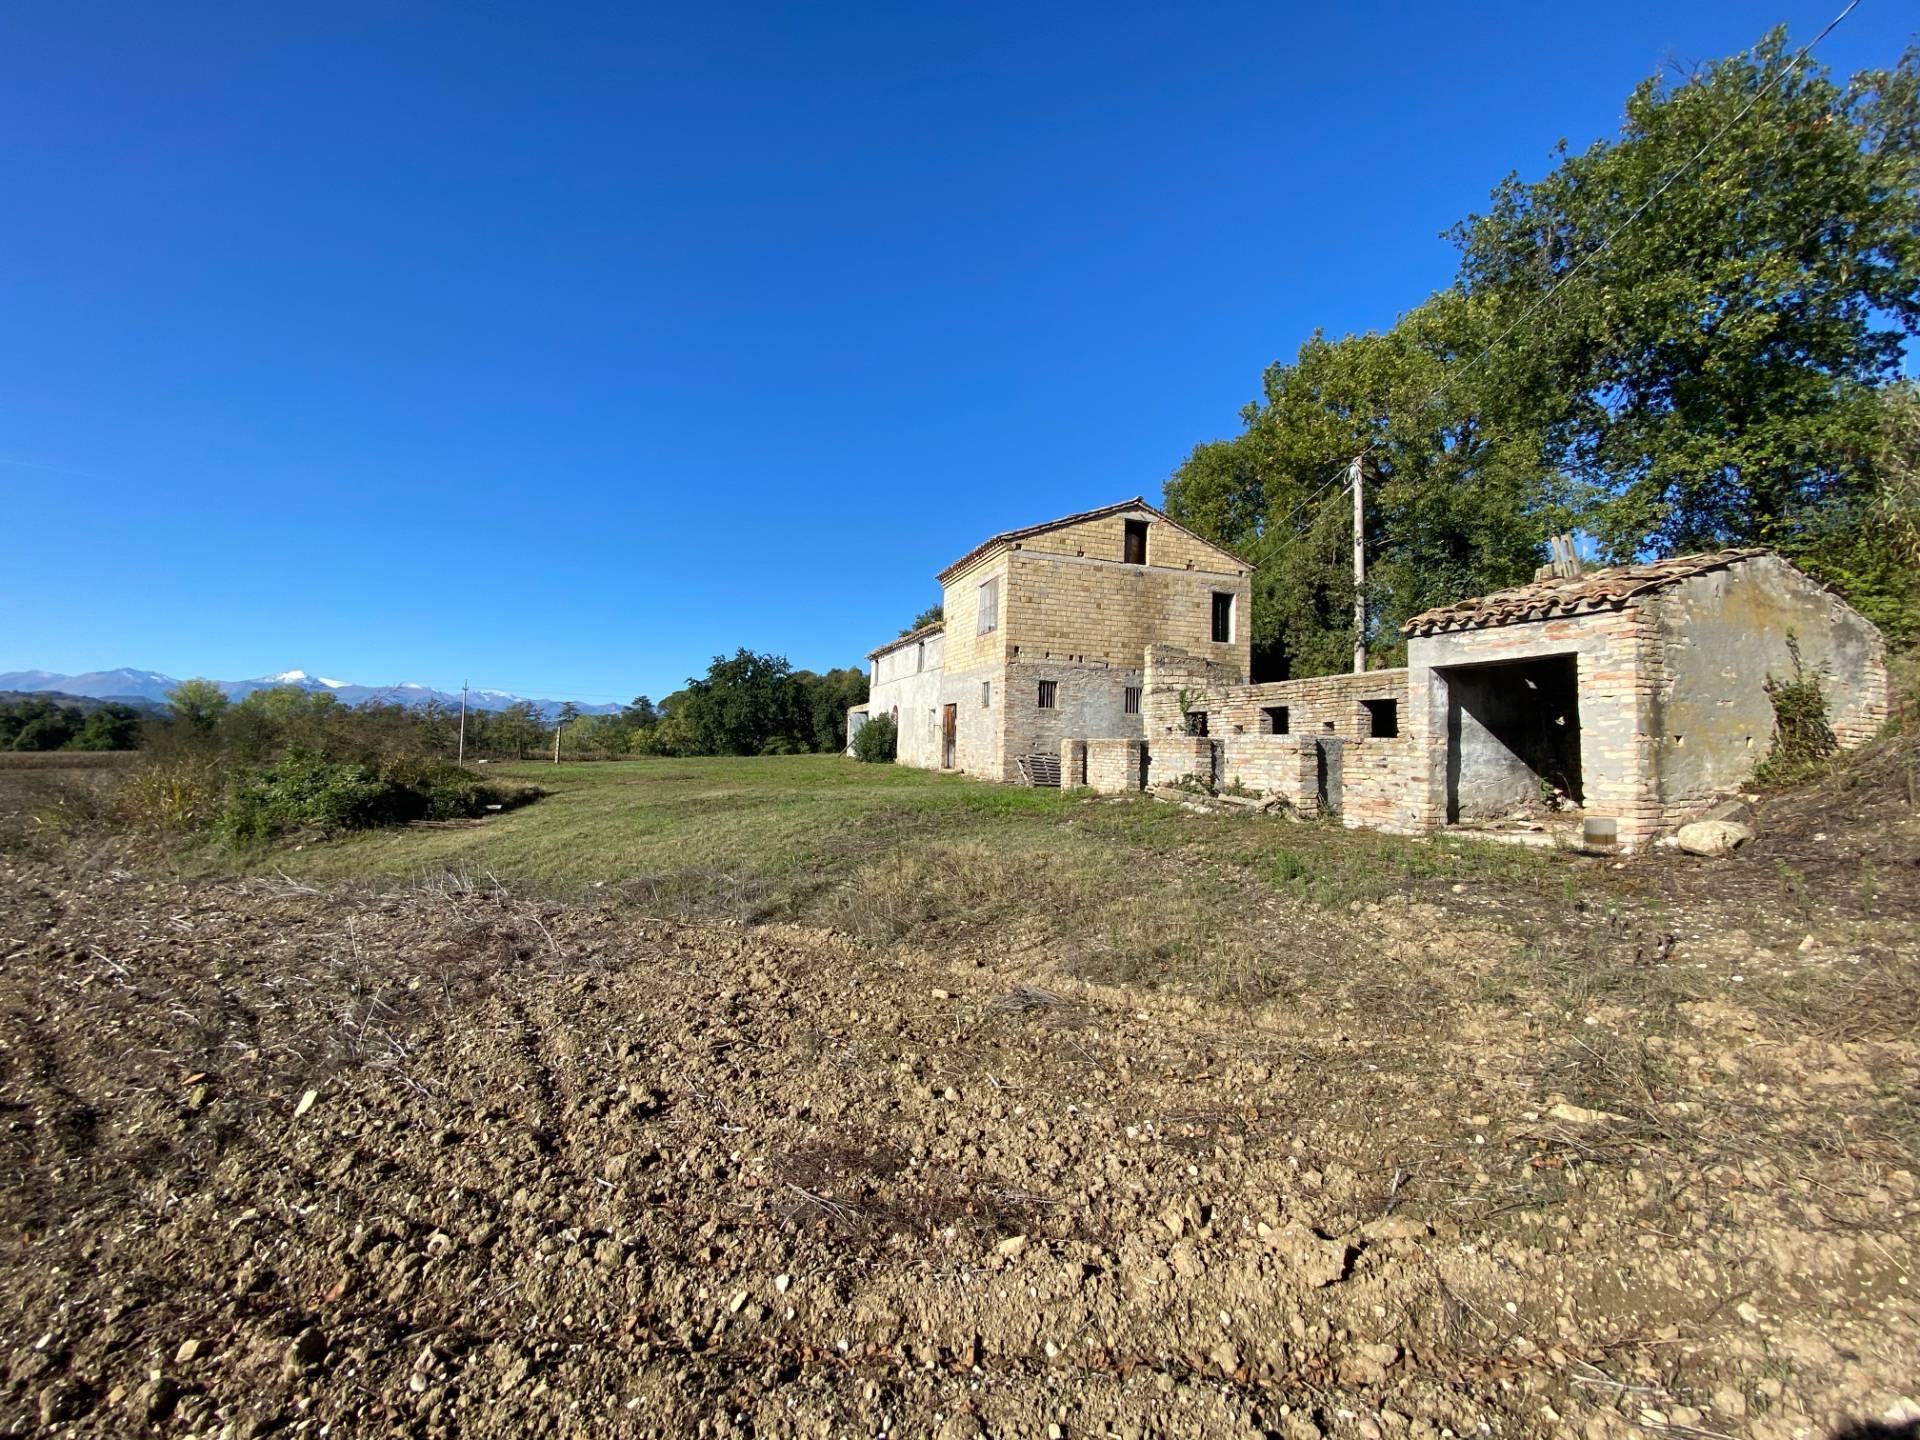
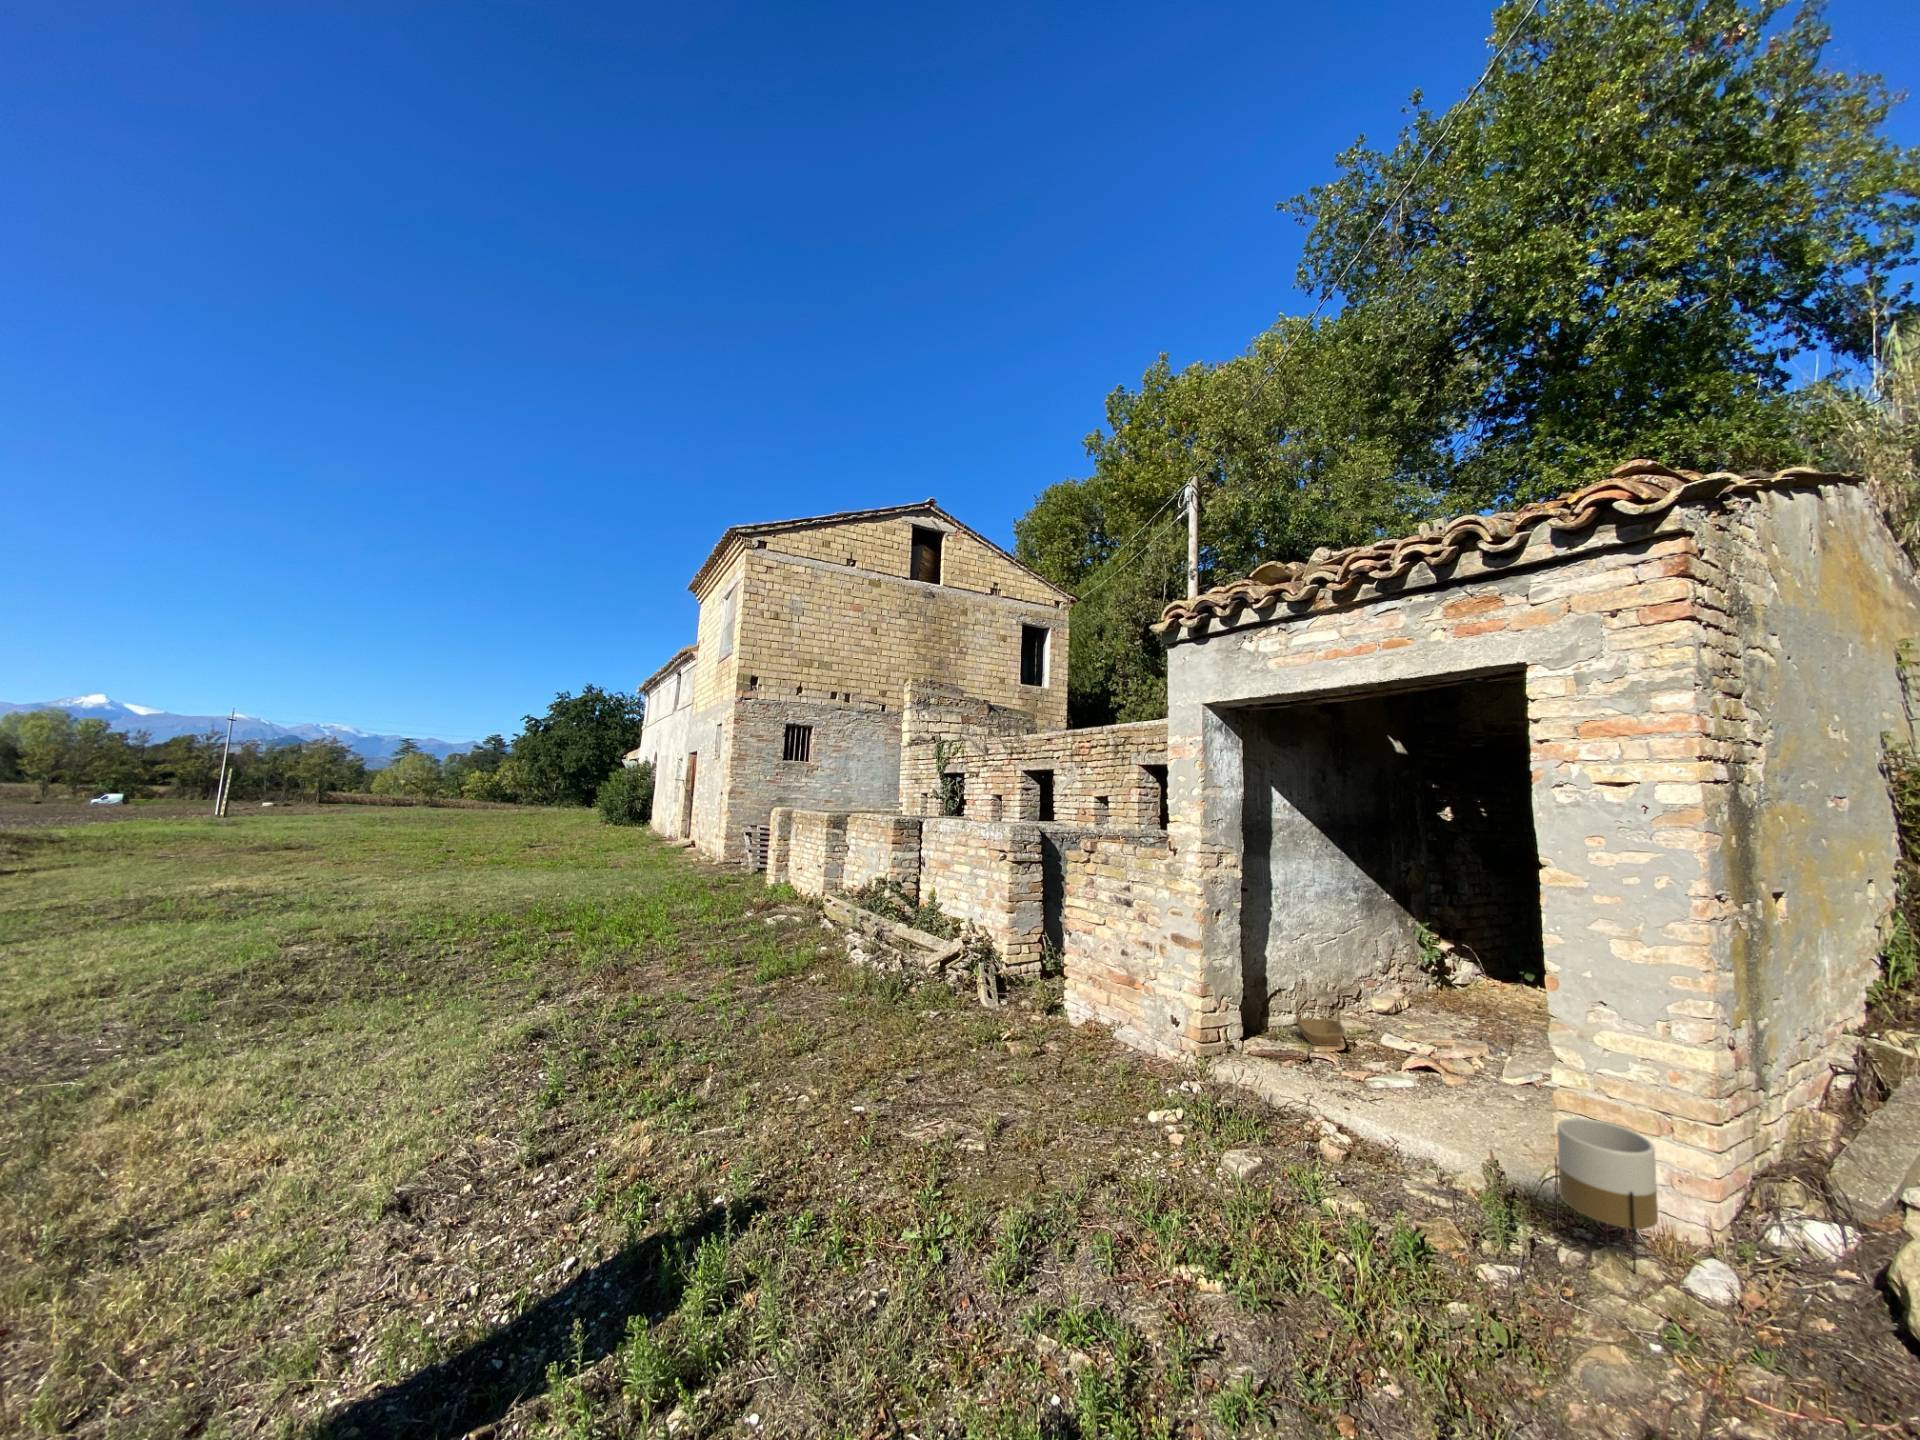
basket: none [1475,808,1501,830] -> present [1295,994,1345,1046]

